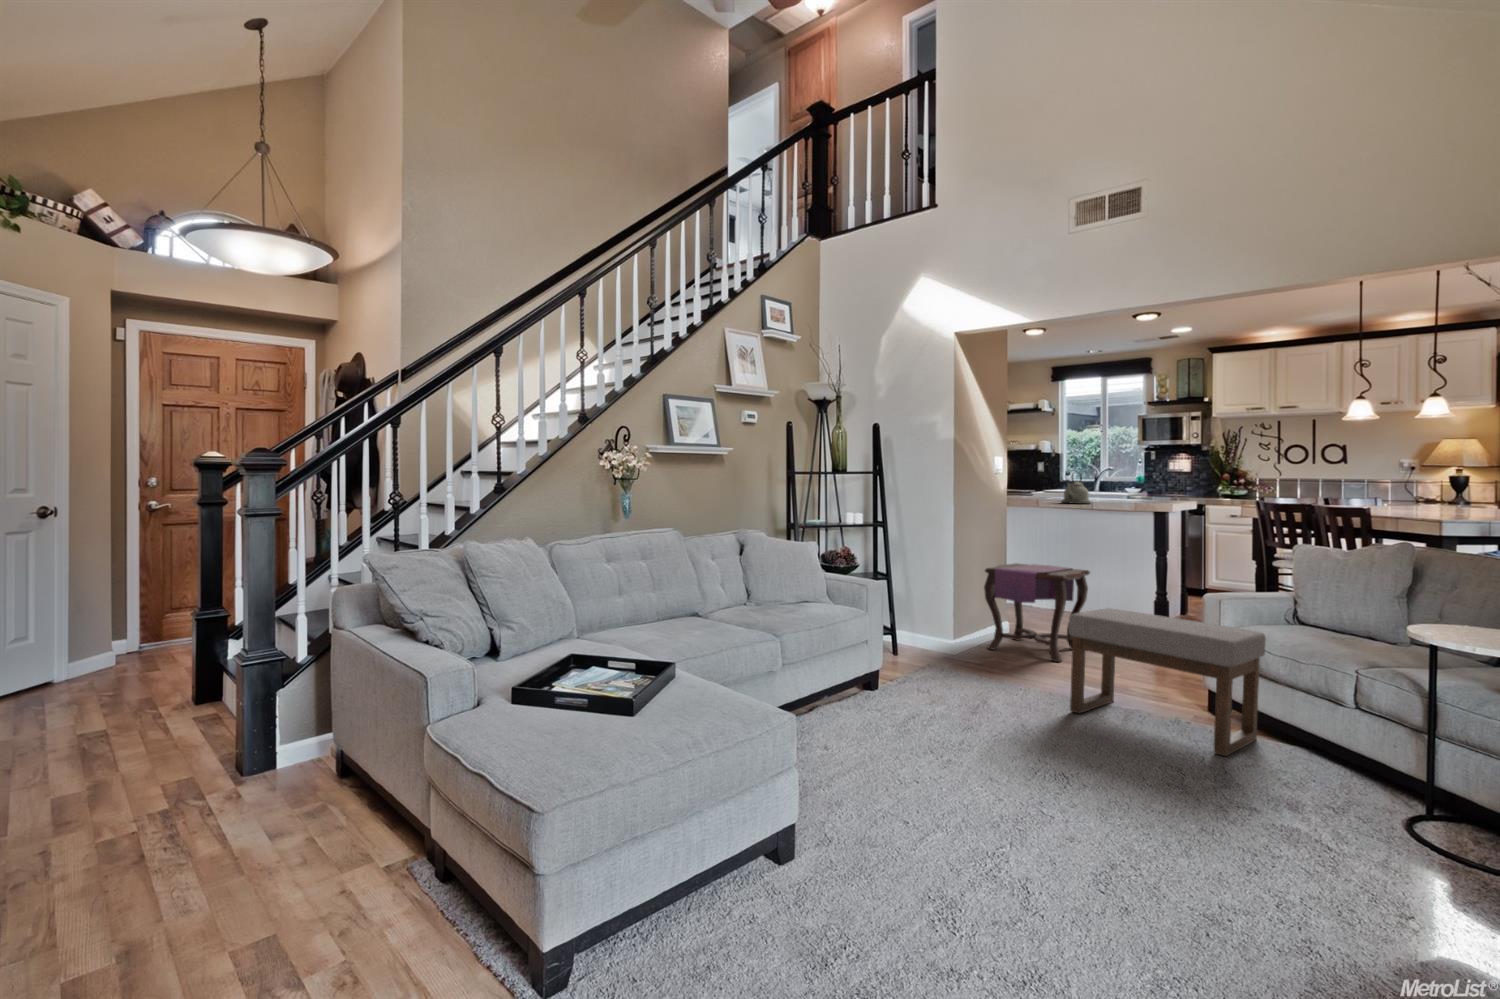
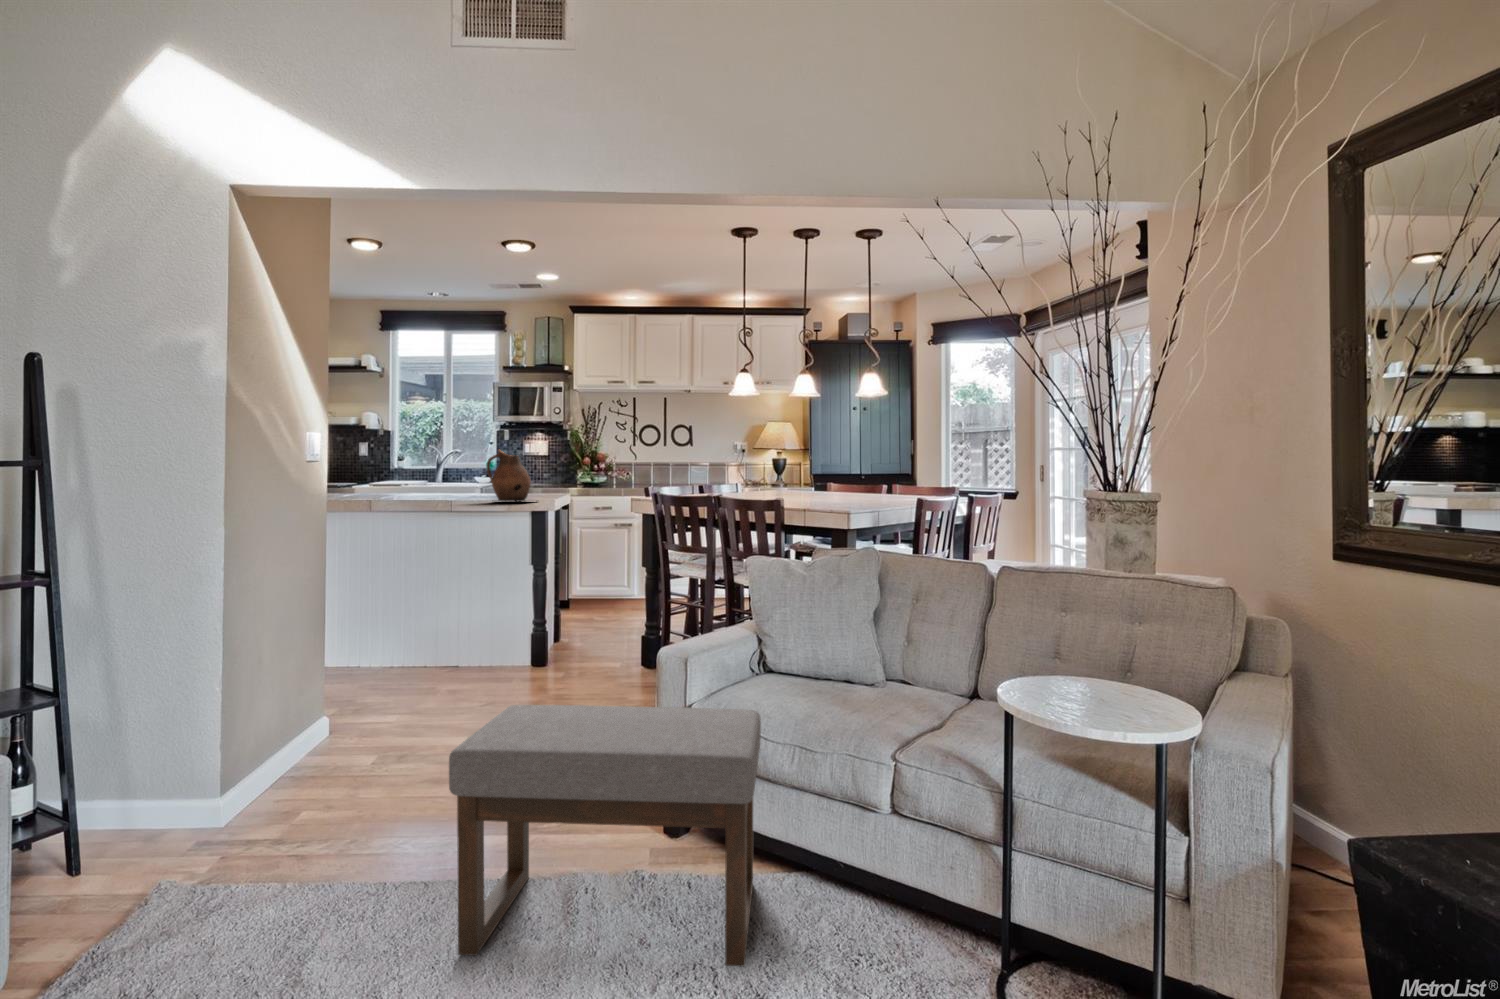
ceramic pitcher: none [1121,469,1161,507] -> present [487,450,531,502]
kettle: present [1061,474,1091,504] -> none [400,454,445,502]
side table: present [984,563,1090,662] -> none [258,613,459,802]

